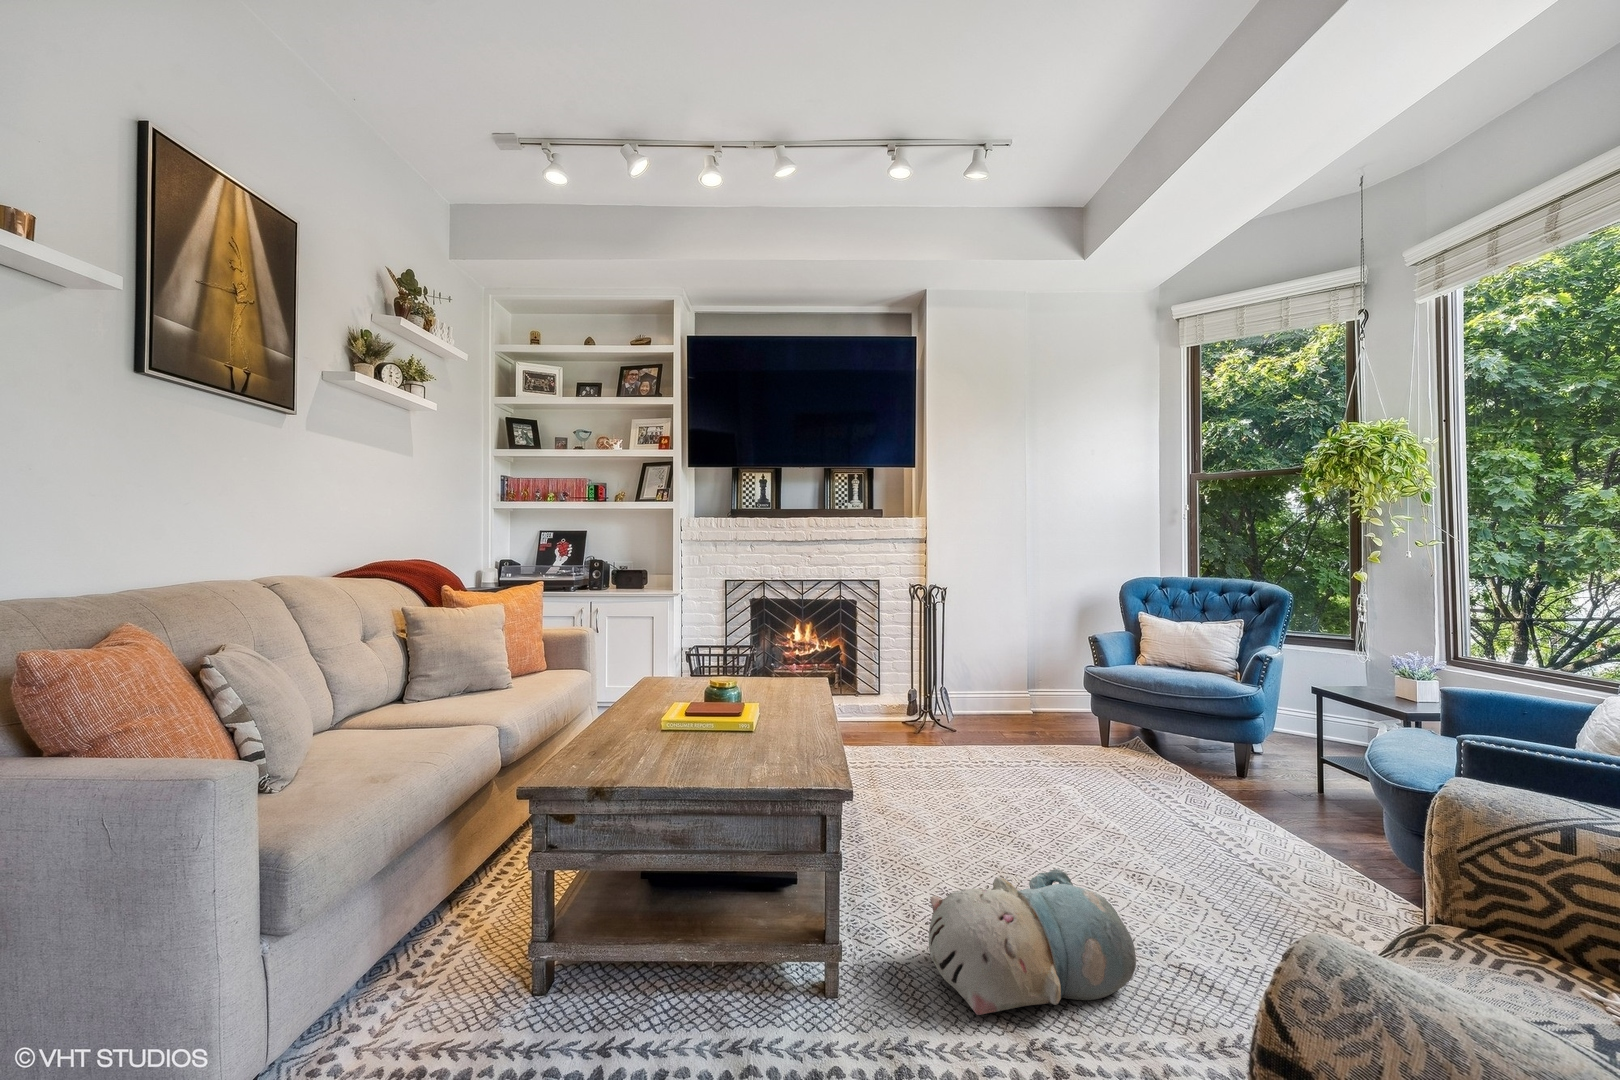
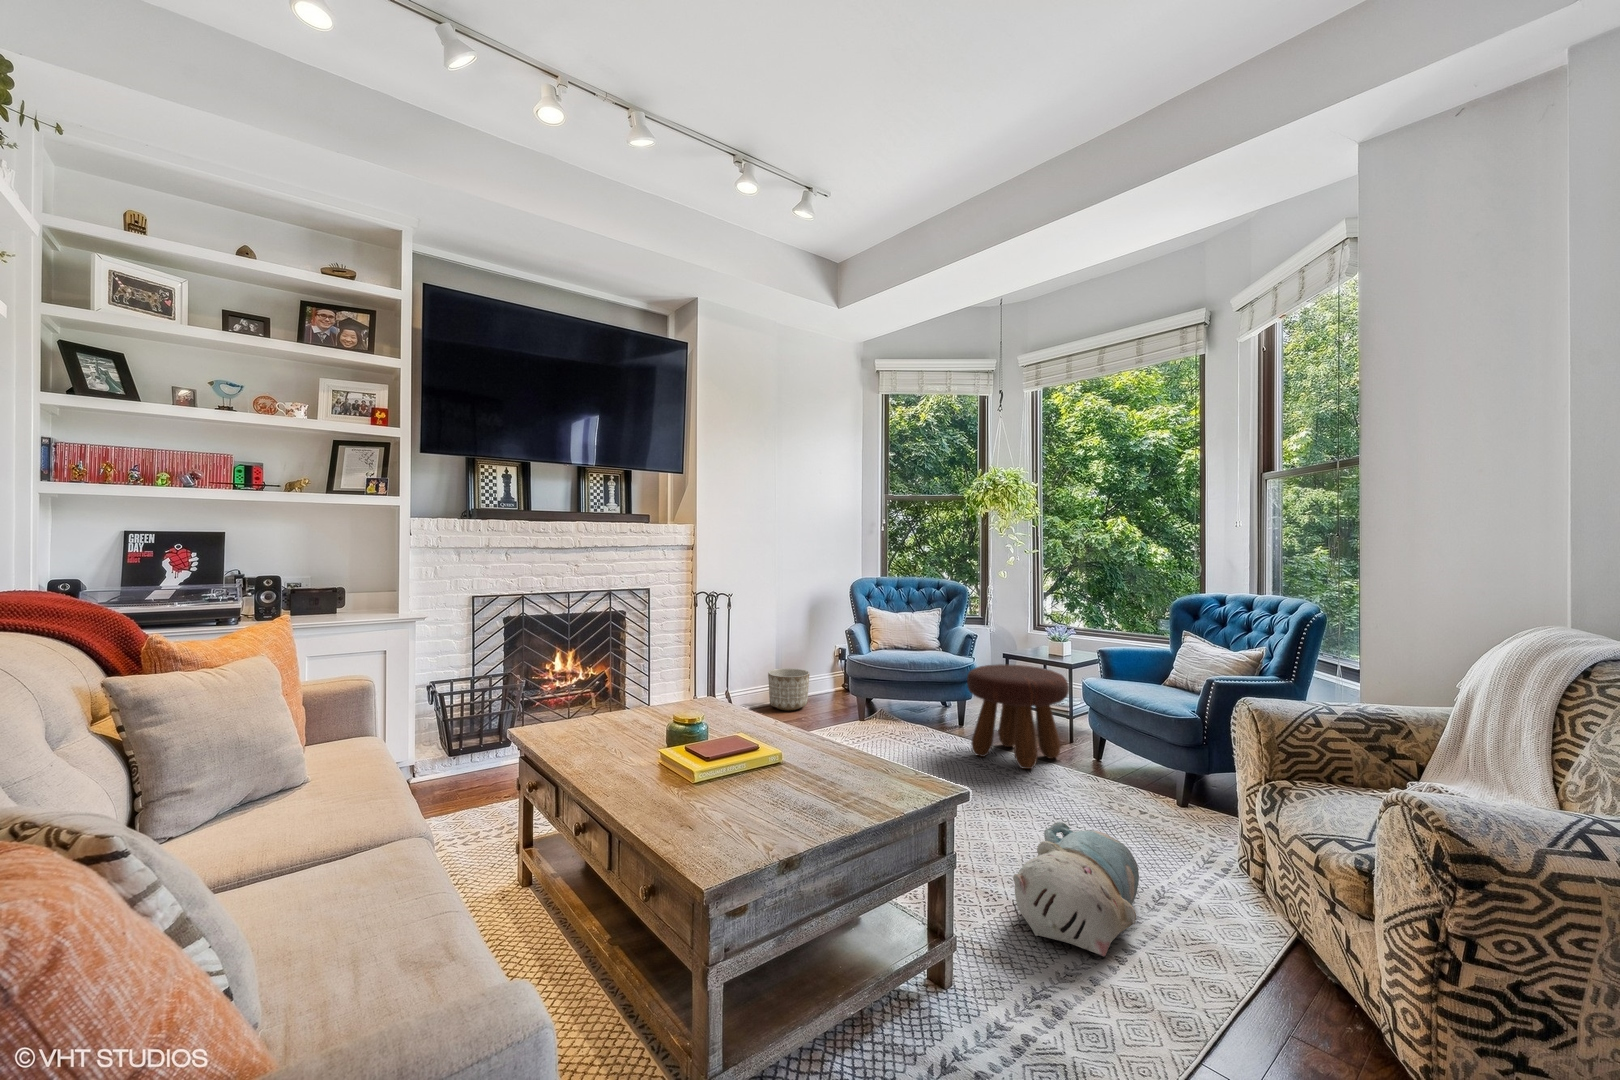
planter: none [1009,675,1057,721] -> present [768,668,809,710]
footstool: none [1171,693,1329,838] -> present [967,664,1069,769]

